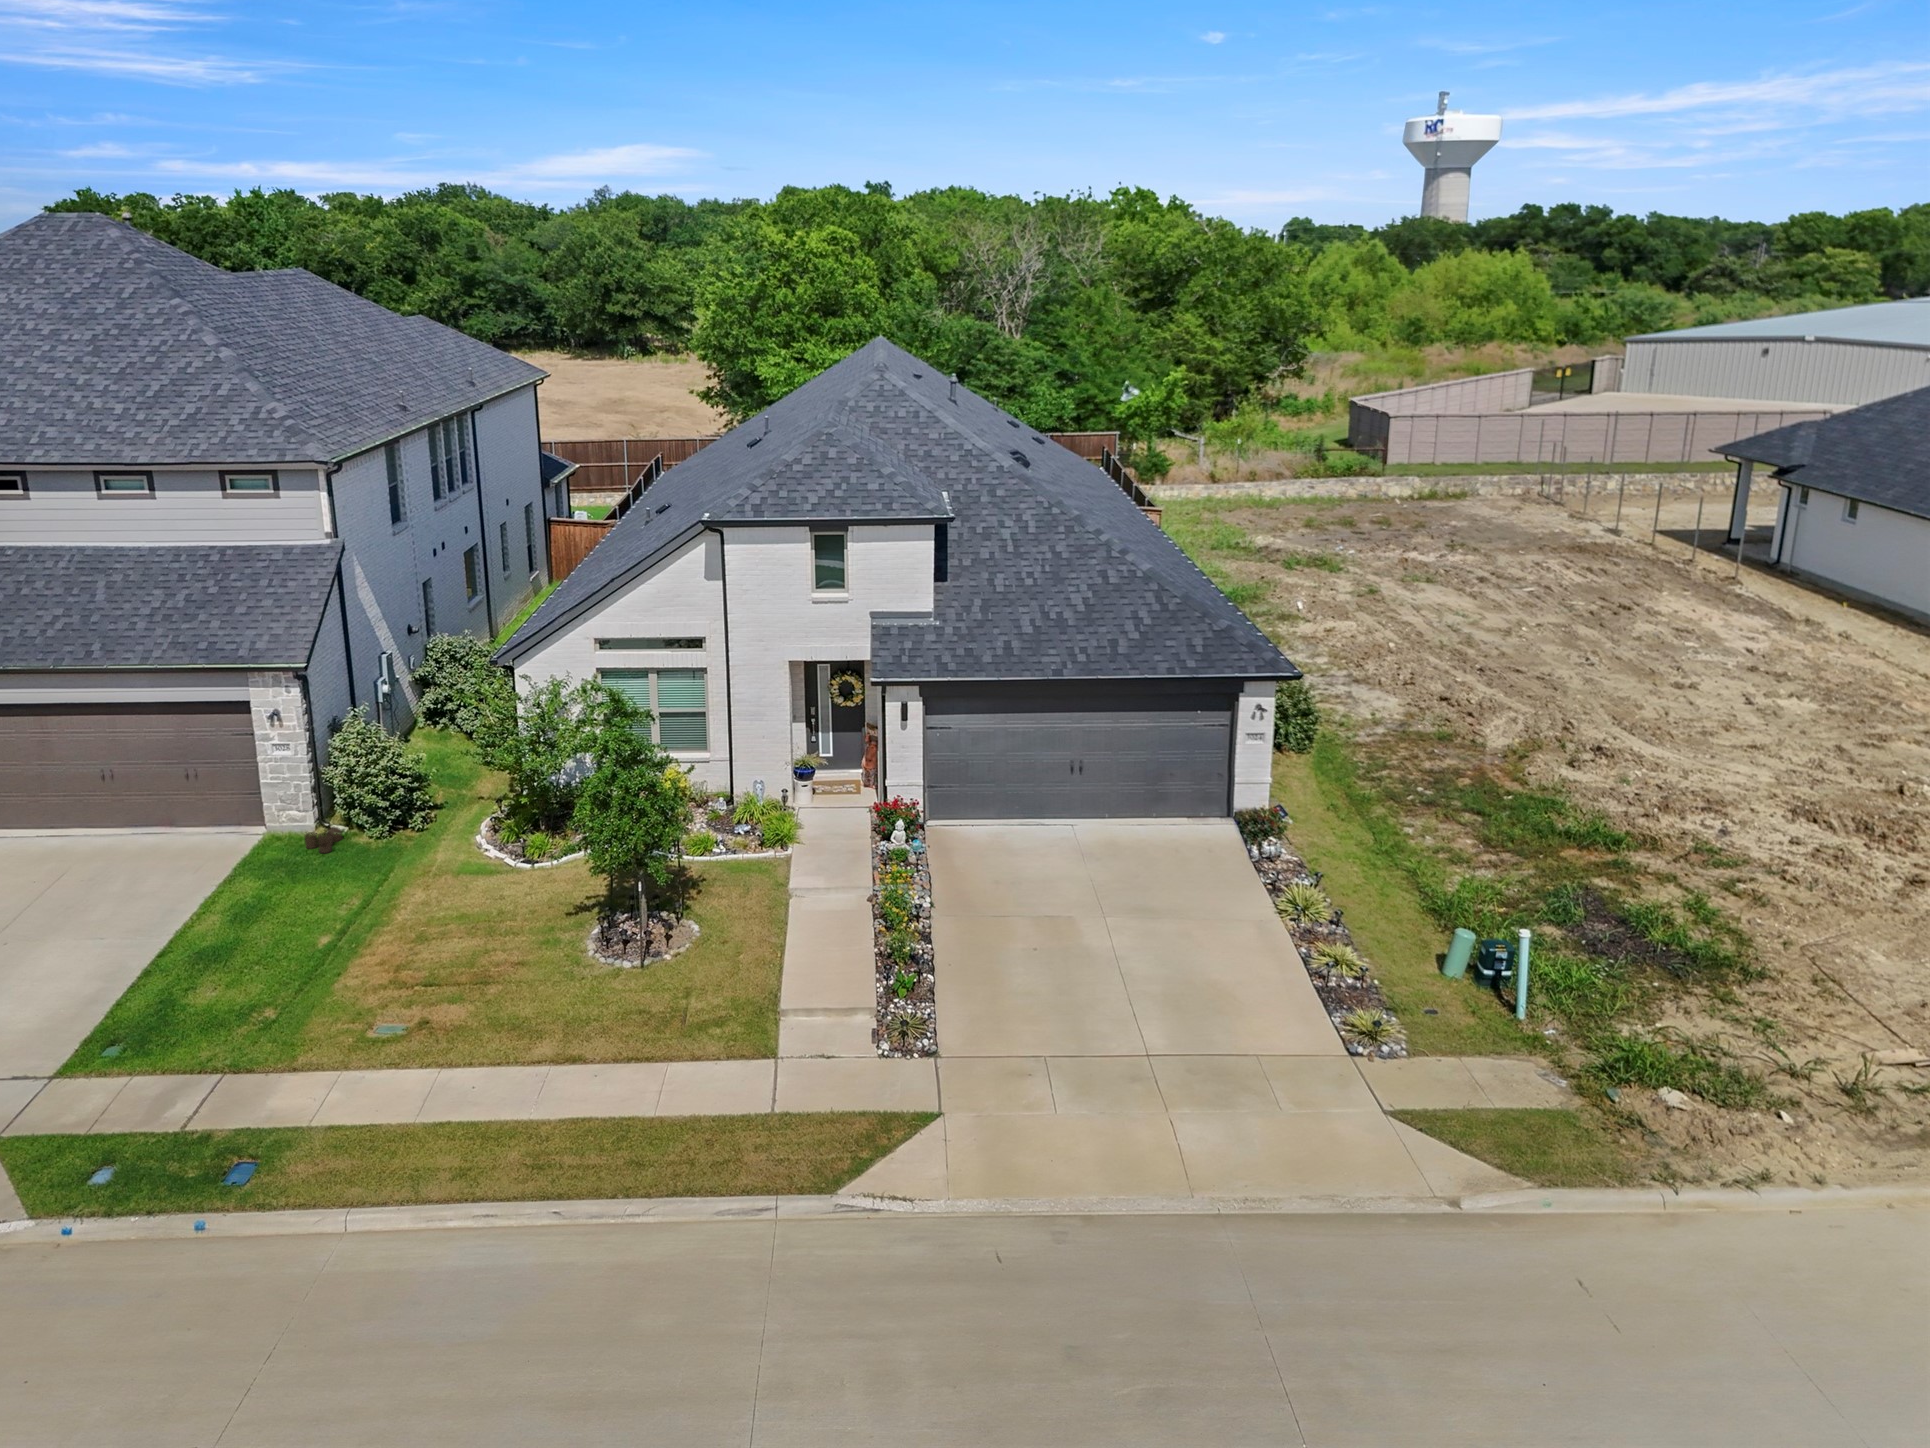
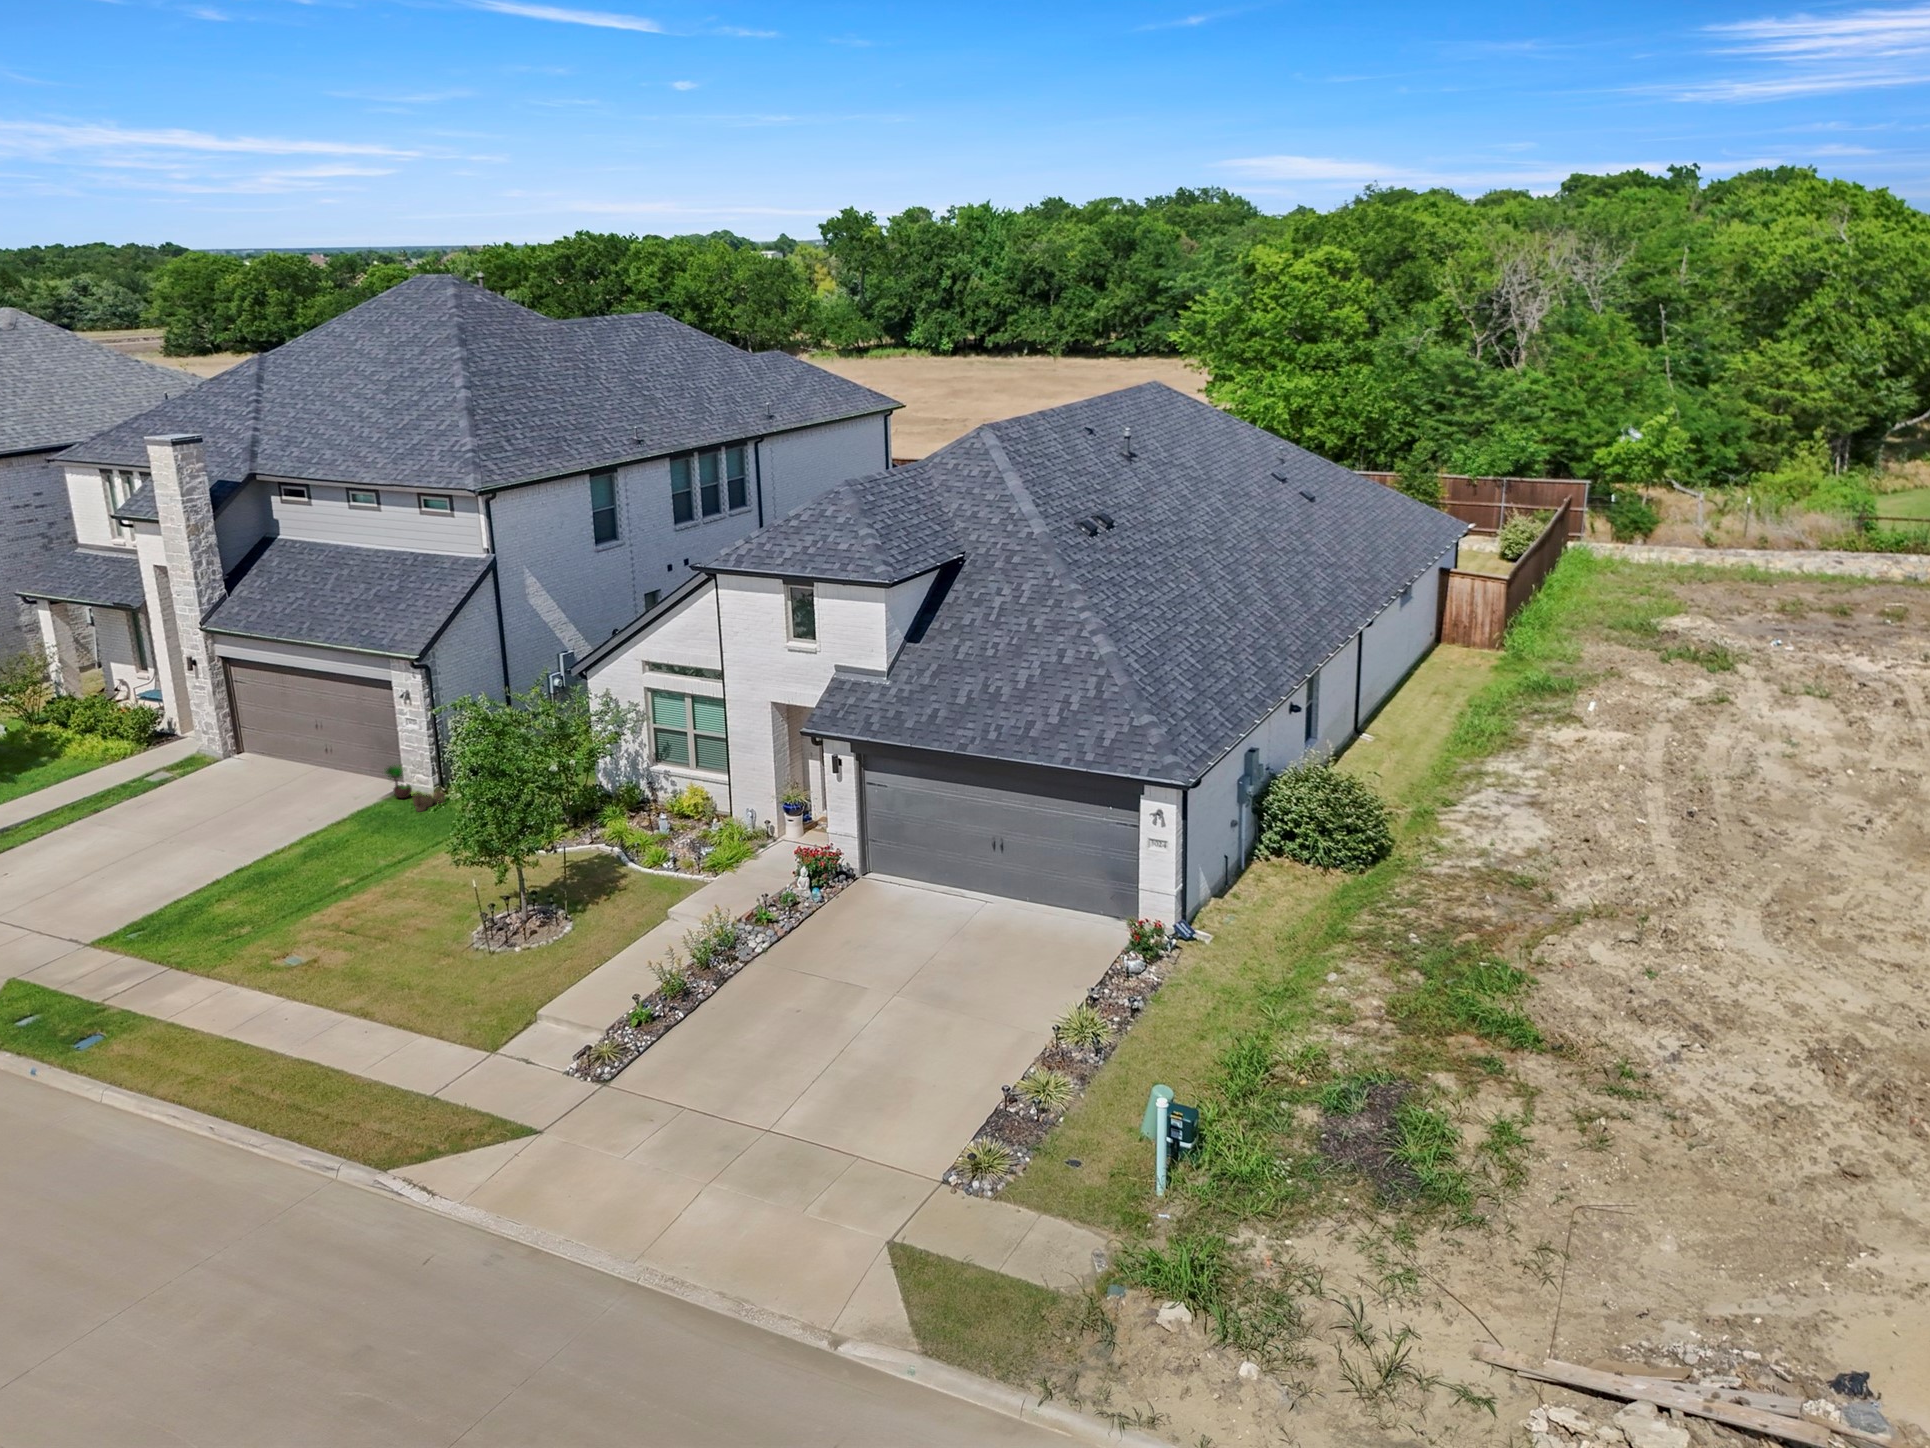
potted tree: none [254,799,289,844] -> present [384,765,412,798]

